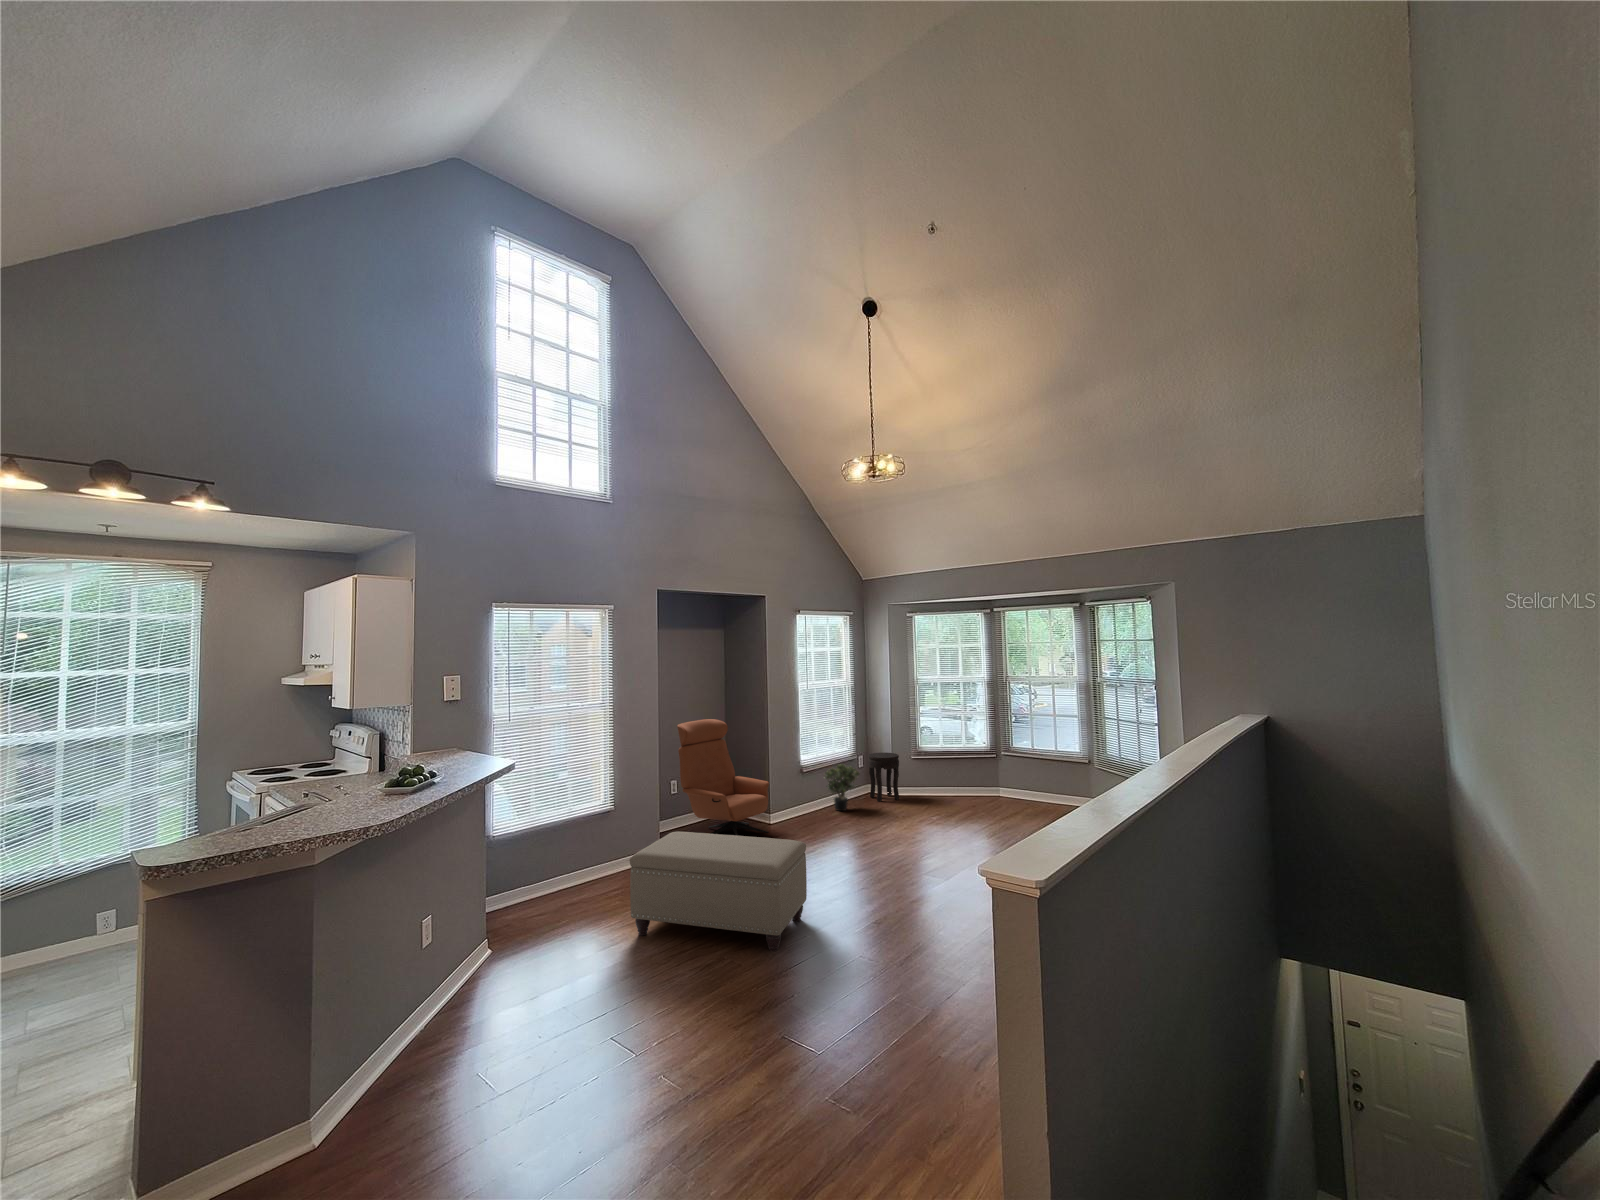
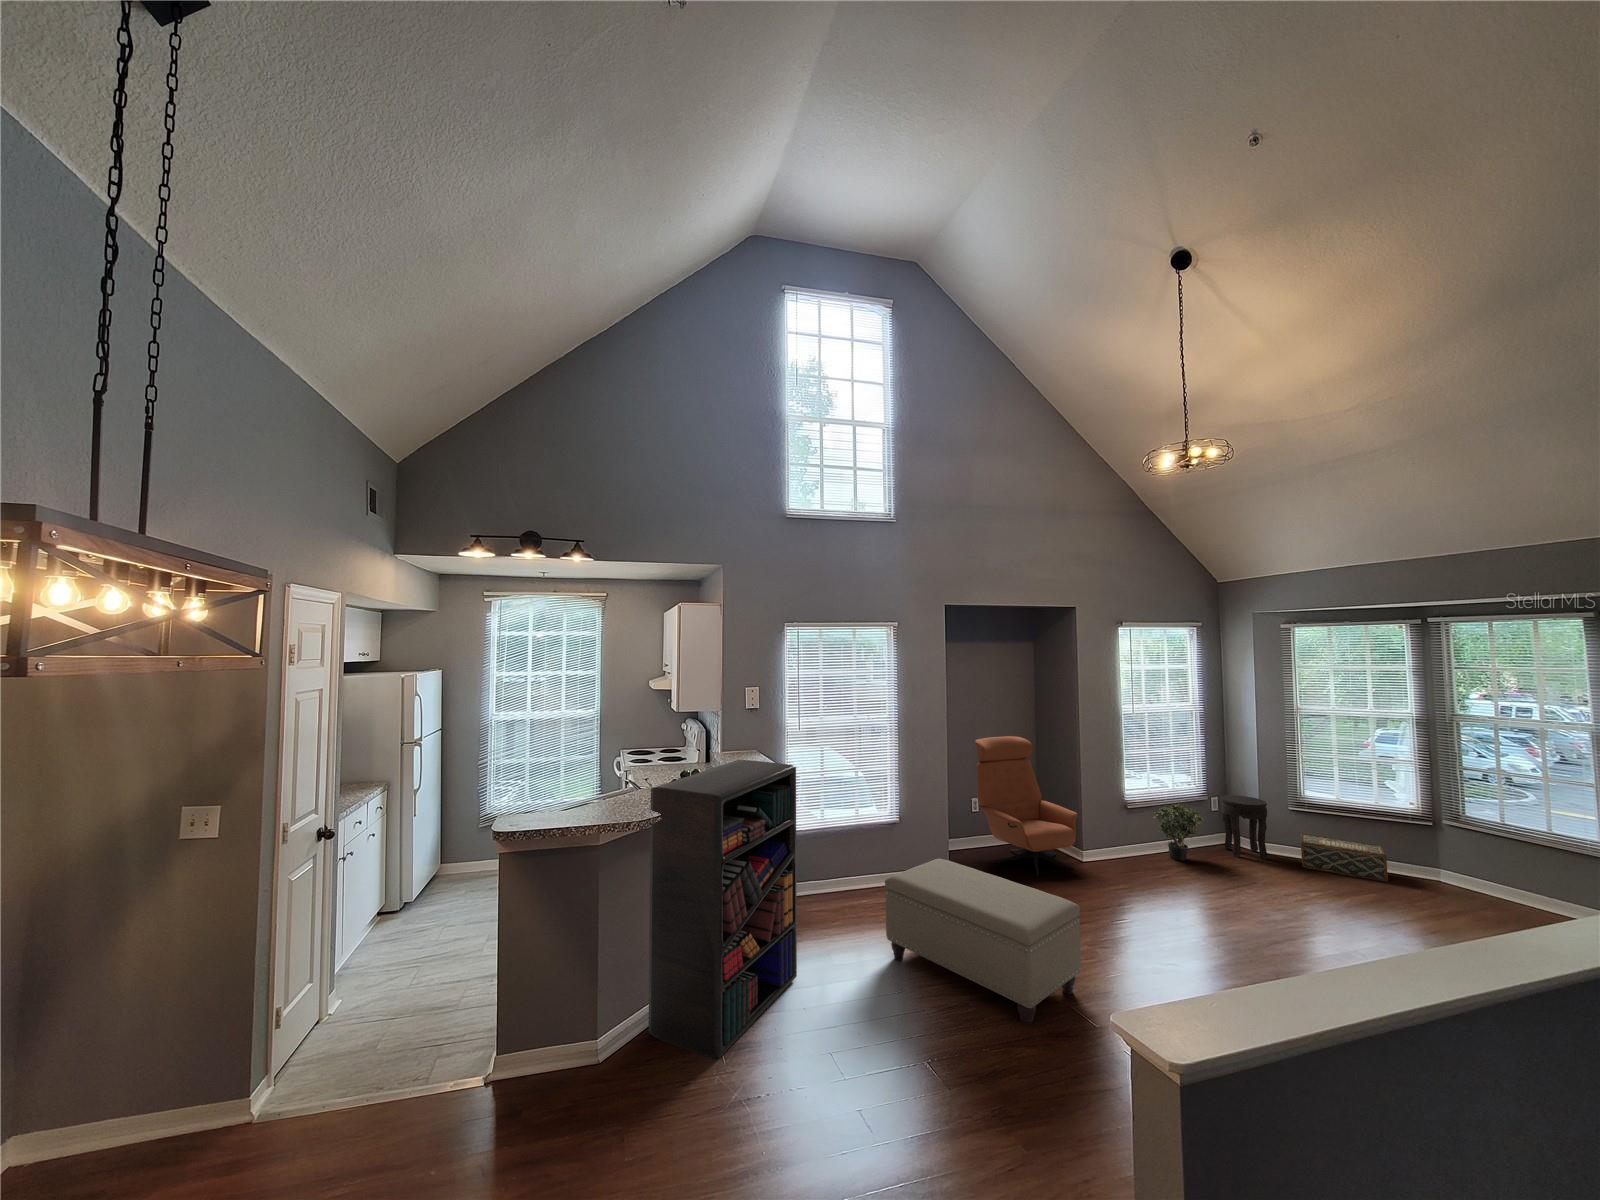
bookshelf: none [382,749,545,1081] -> present [648,760,797,1059]
woven basket: none [919,776,971,801] -> present [1301,833,1388,882]

